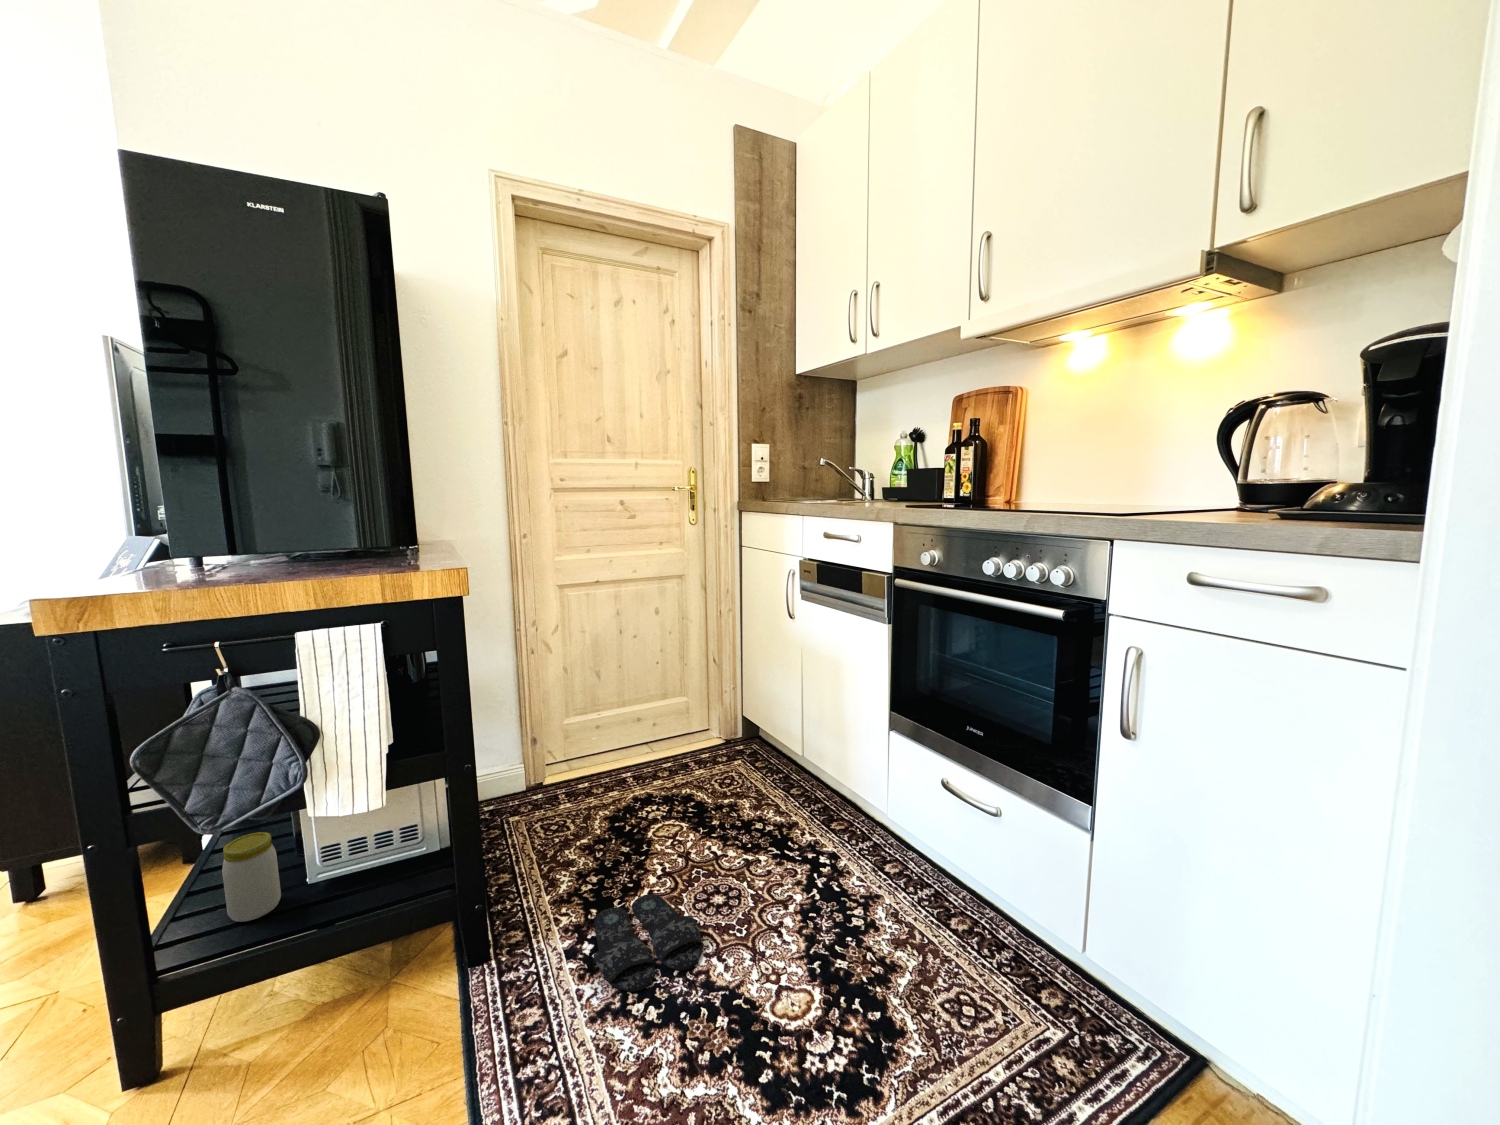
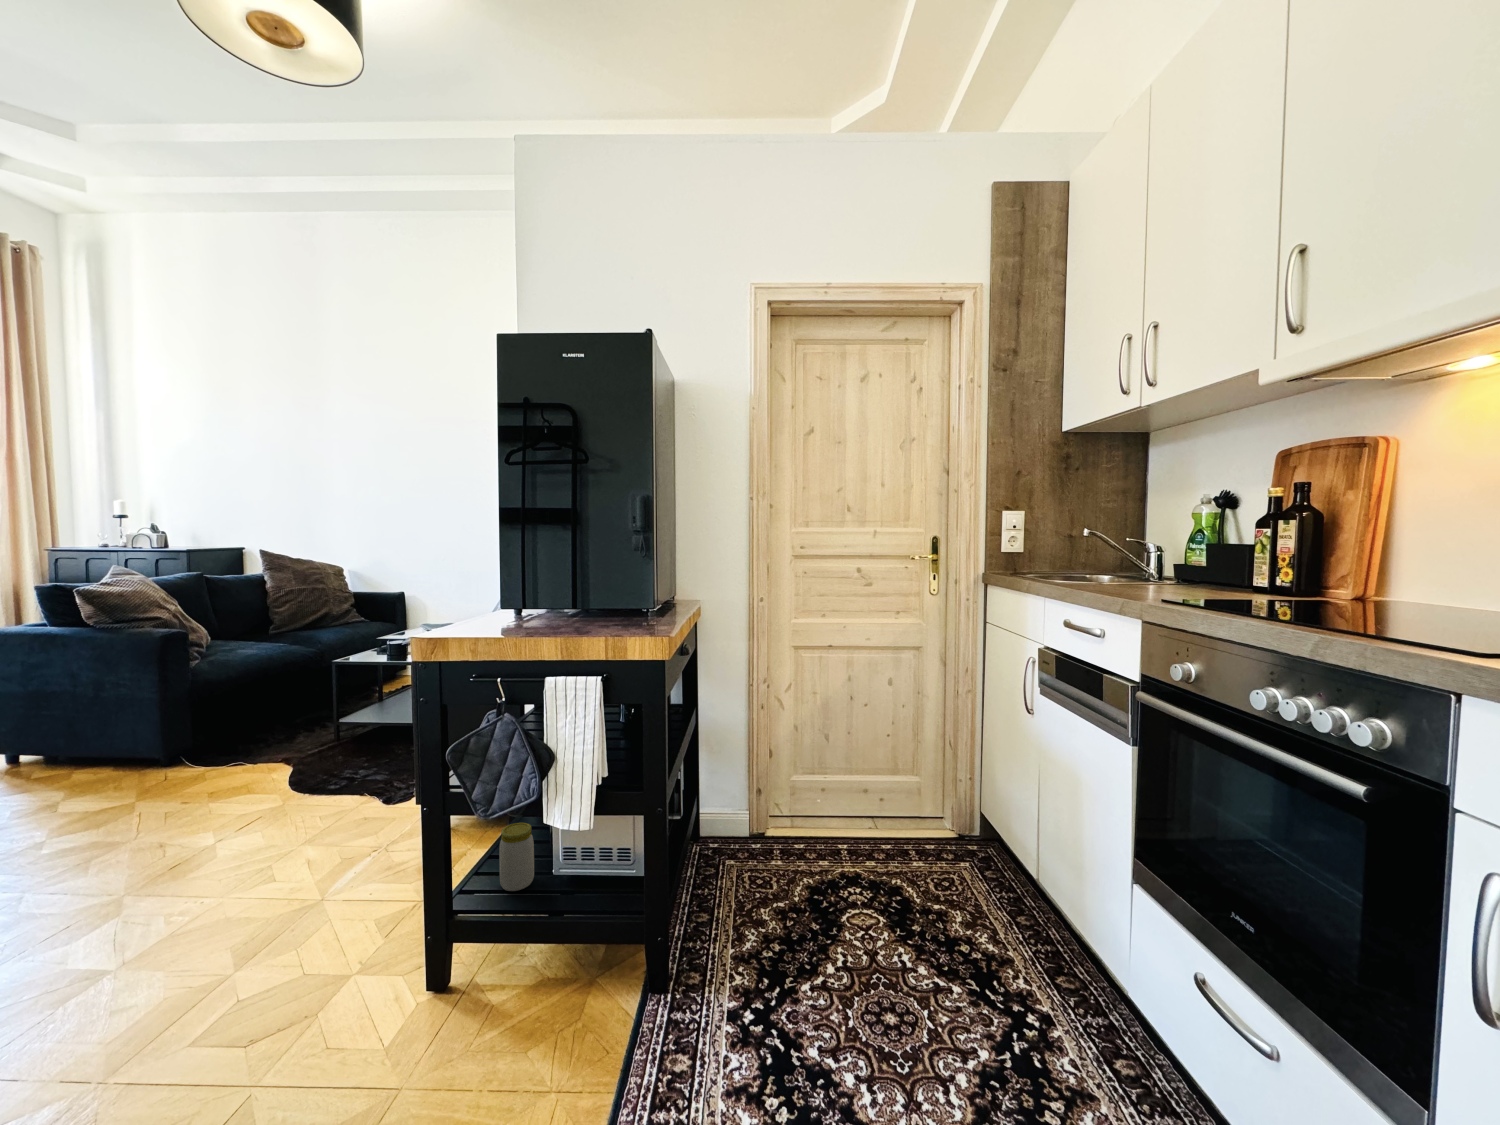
slippers: present [593,894,703,992] -> none [749,983,858,1086]

